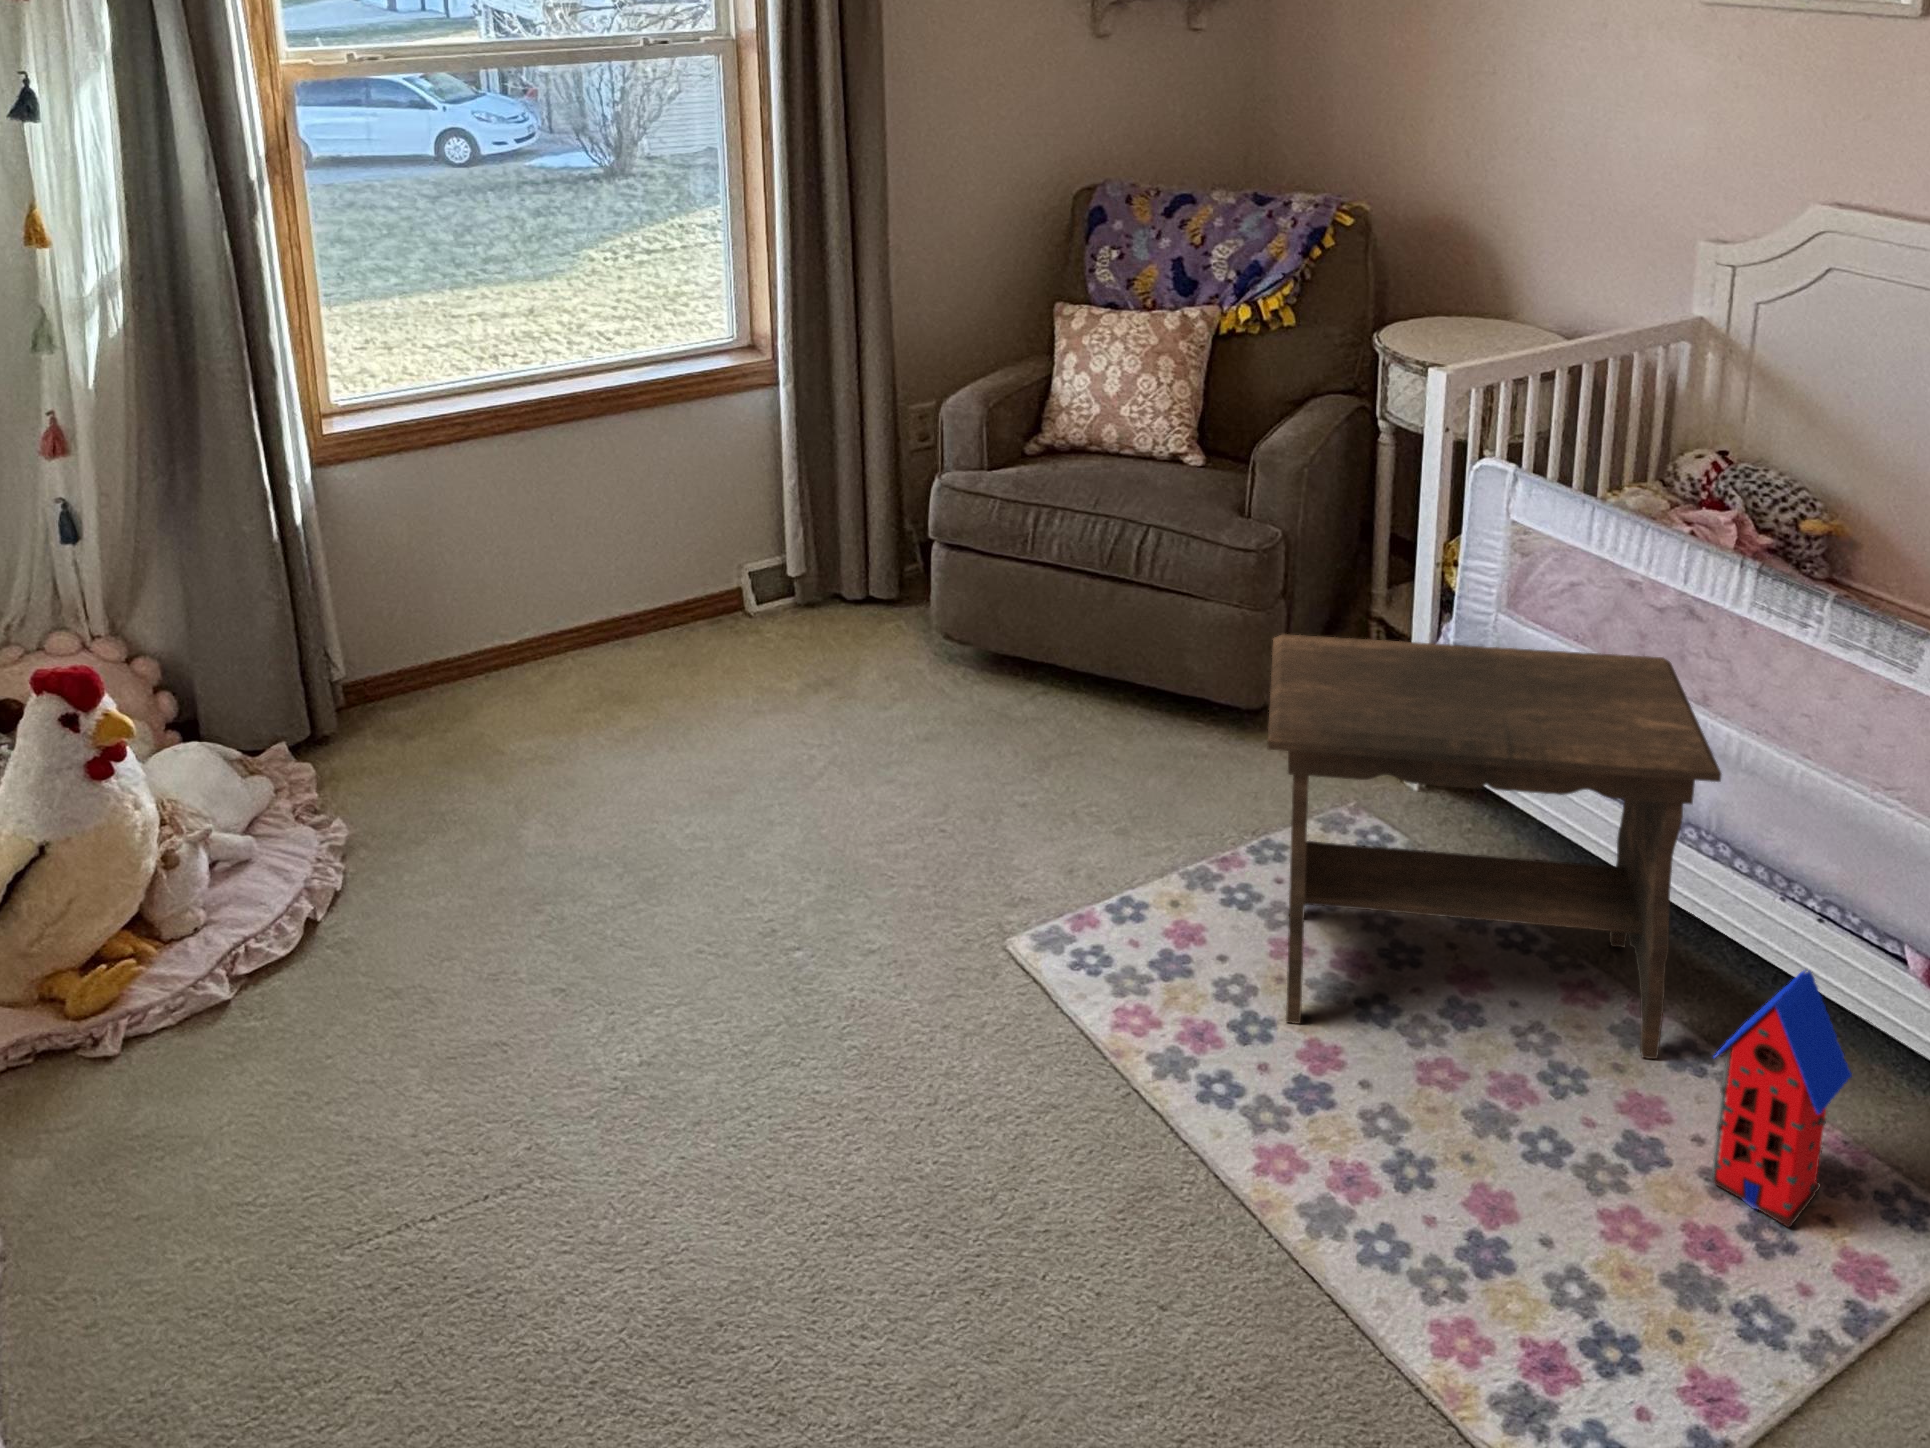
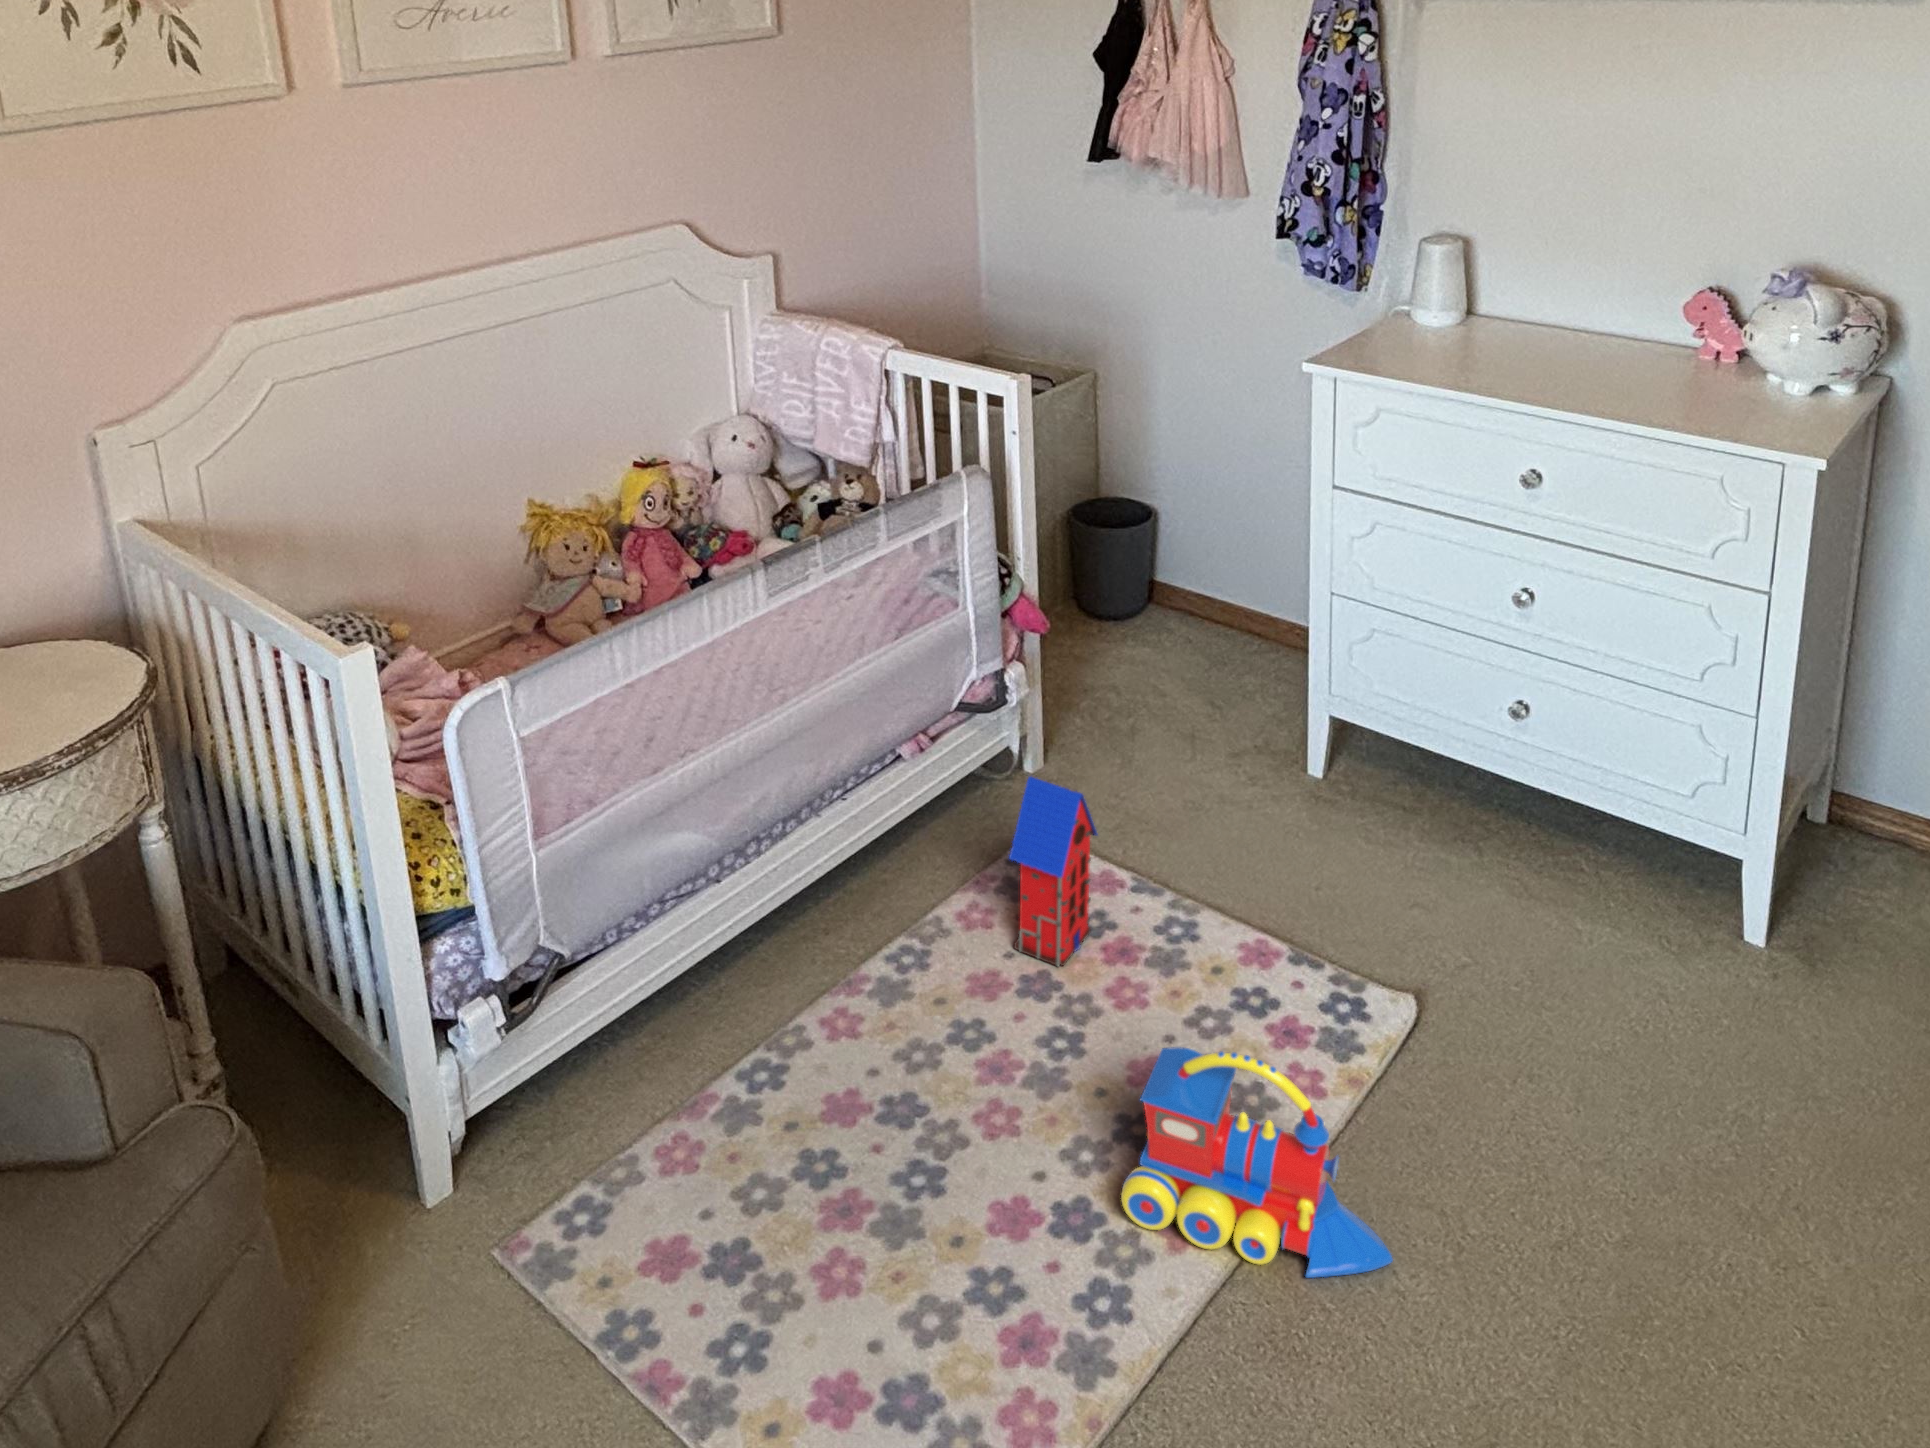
footstool: present [1268,634,1721,1059] -> none [725,713,995,1292]
toy train: none [1210,1026,1419,1329] -> present [1121,1047,1393,1278]

